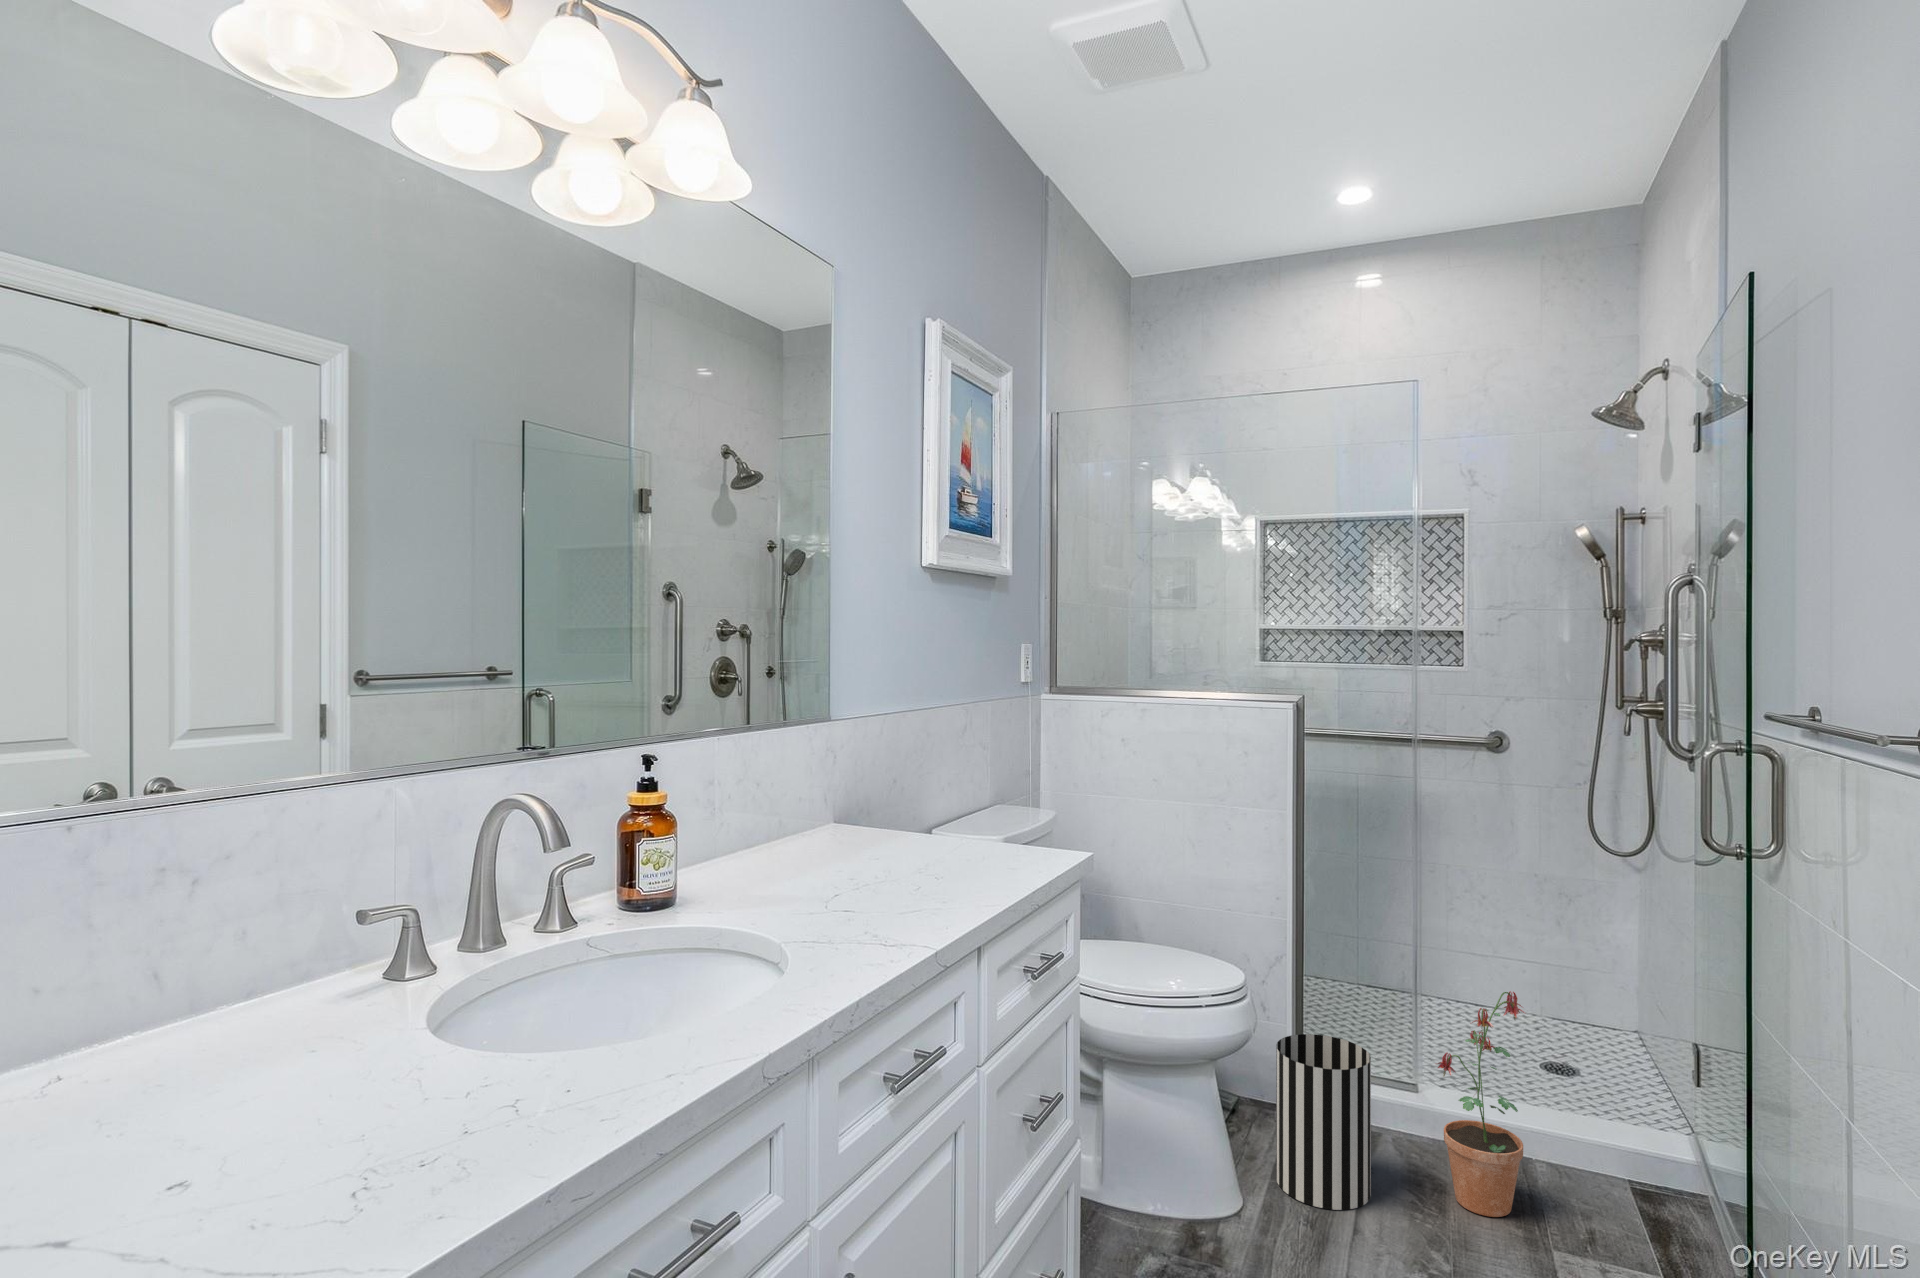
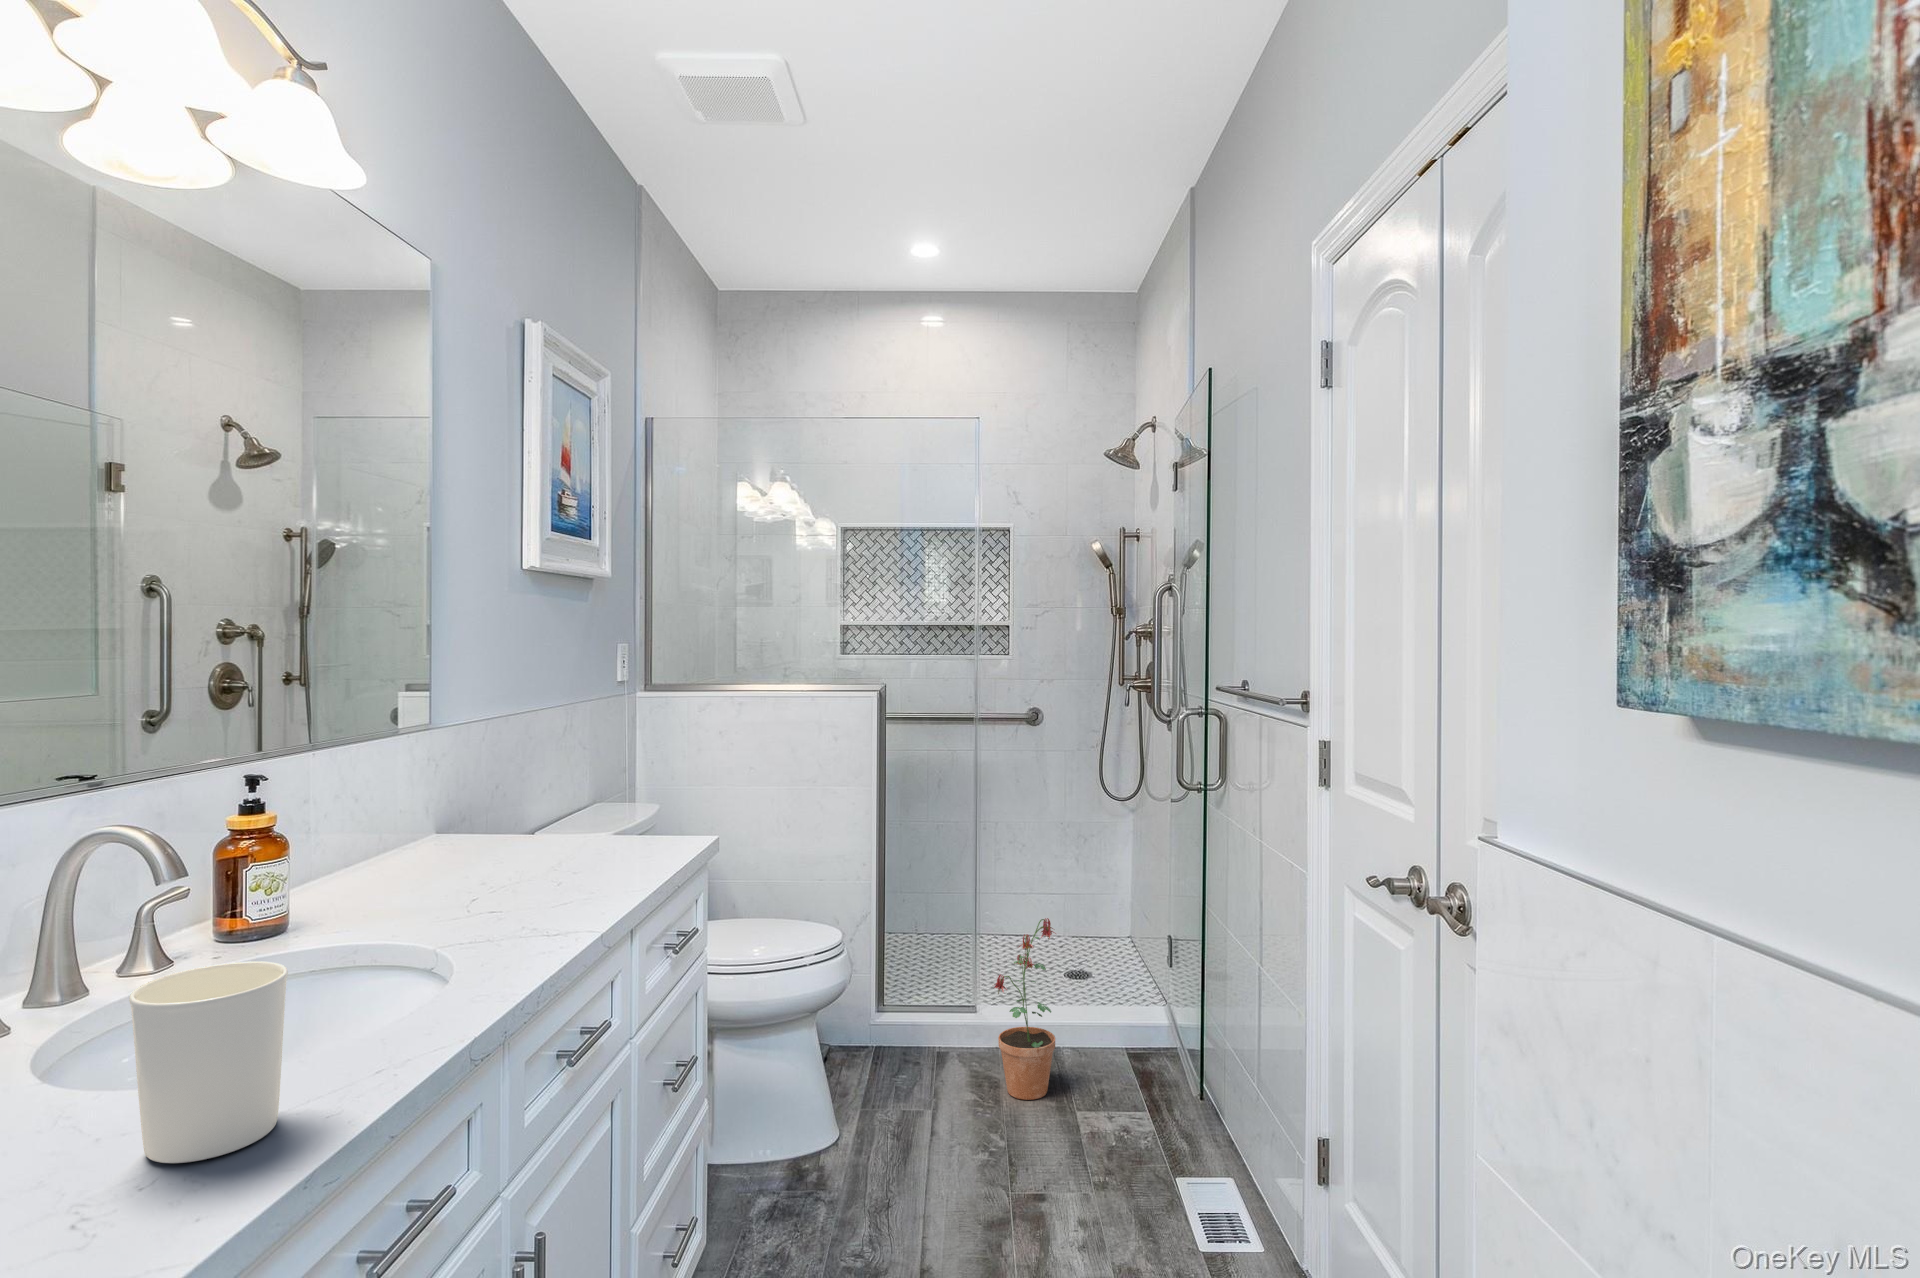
candle holder: none [393,943,547,1160] -> present [129,961,288,1163]
wastebasket: present [1276,1034,1371,1210] -> none [867,978,944,1122]

